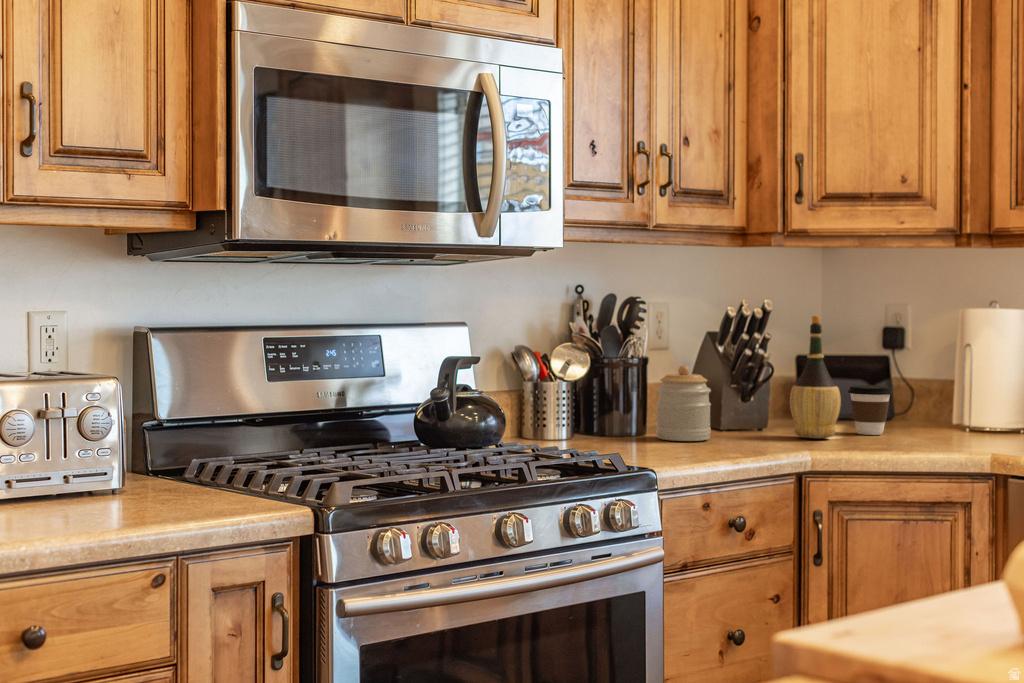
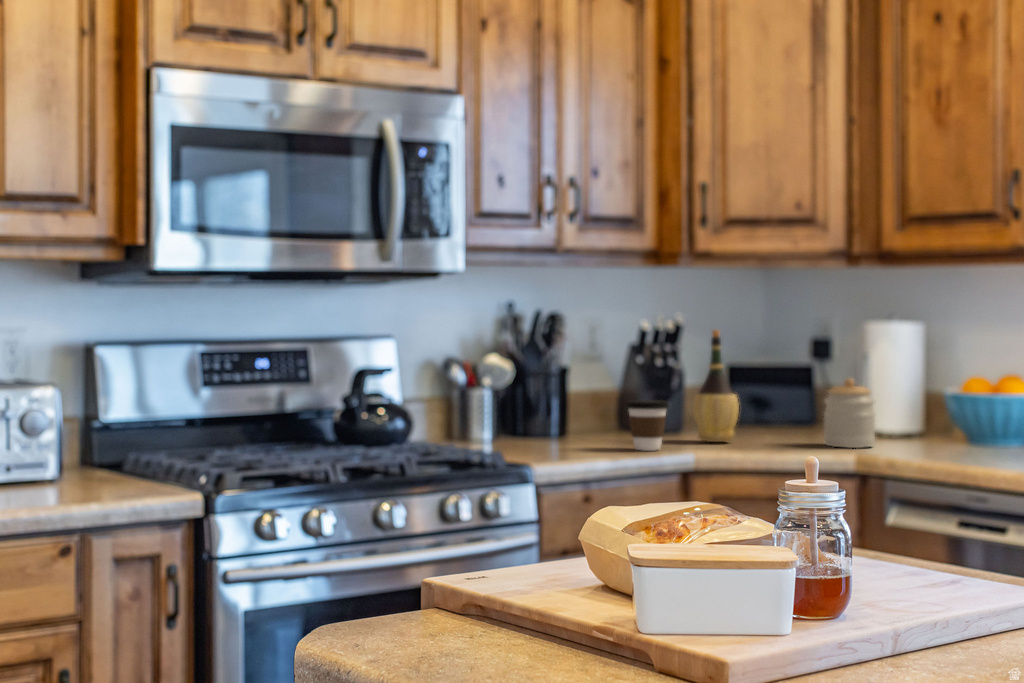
jar: present [656,365,711,441] -> present [824,378,875,448]
coffee cup: present [848,385,893,435] -> present [626,400,669,451]

